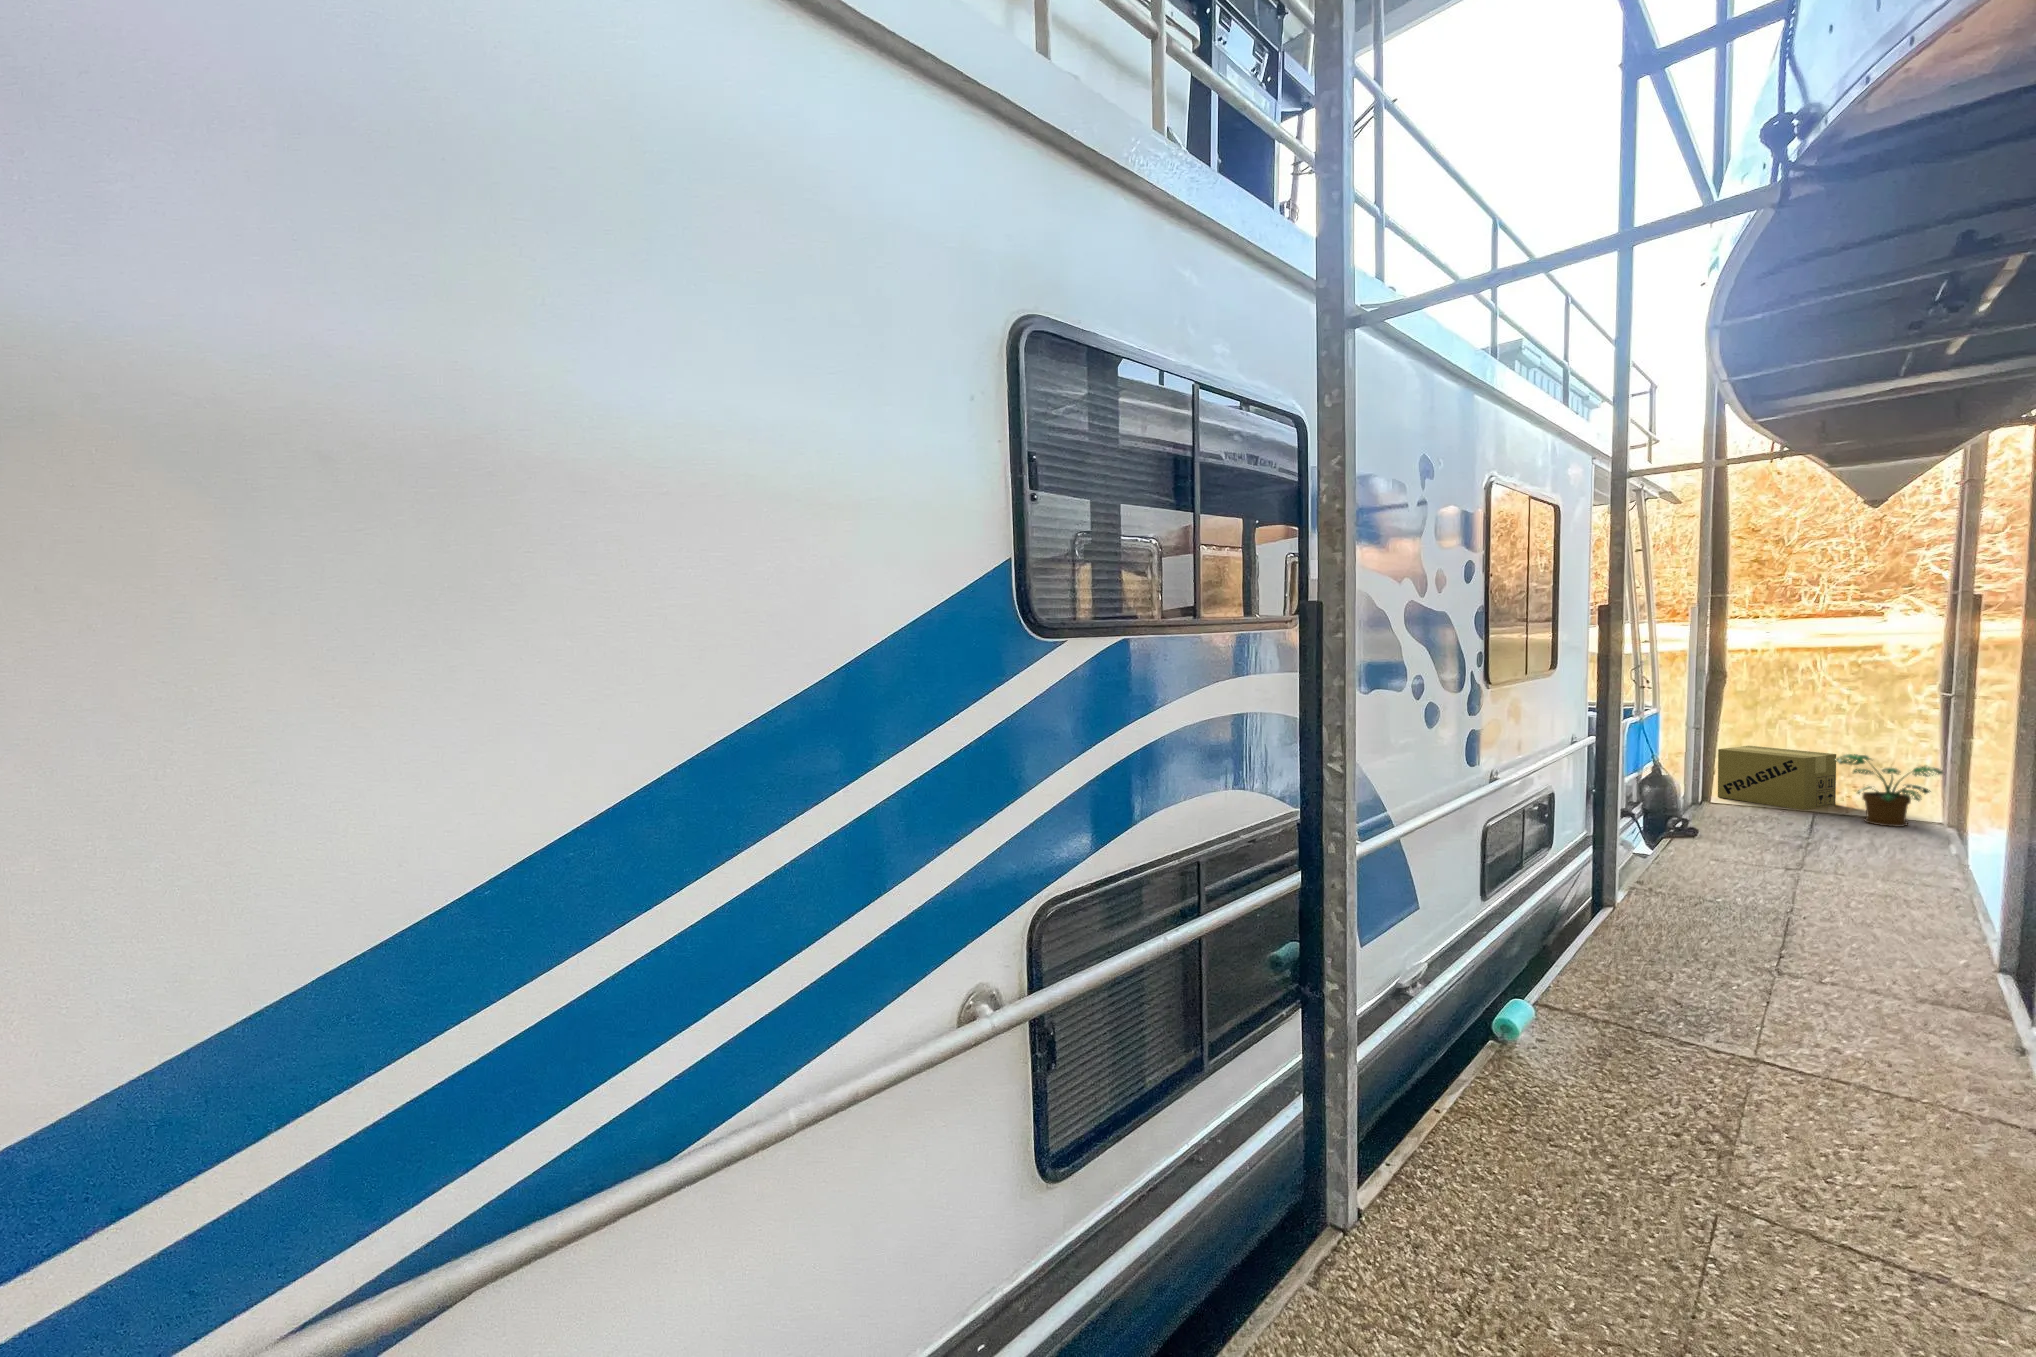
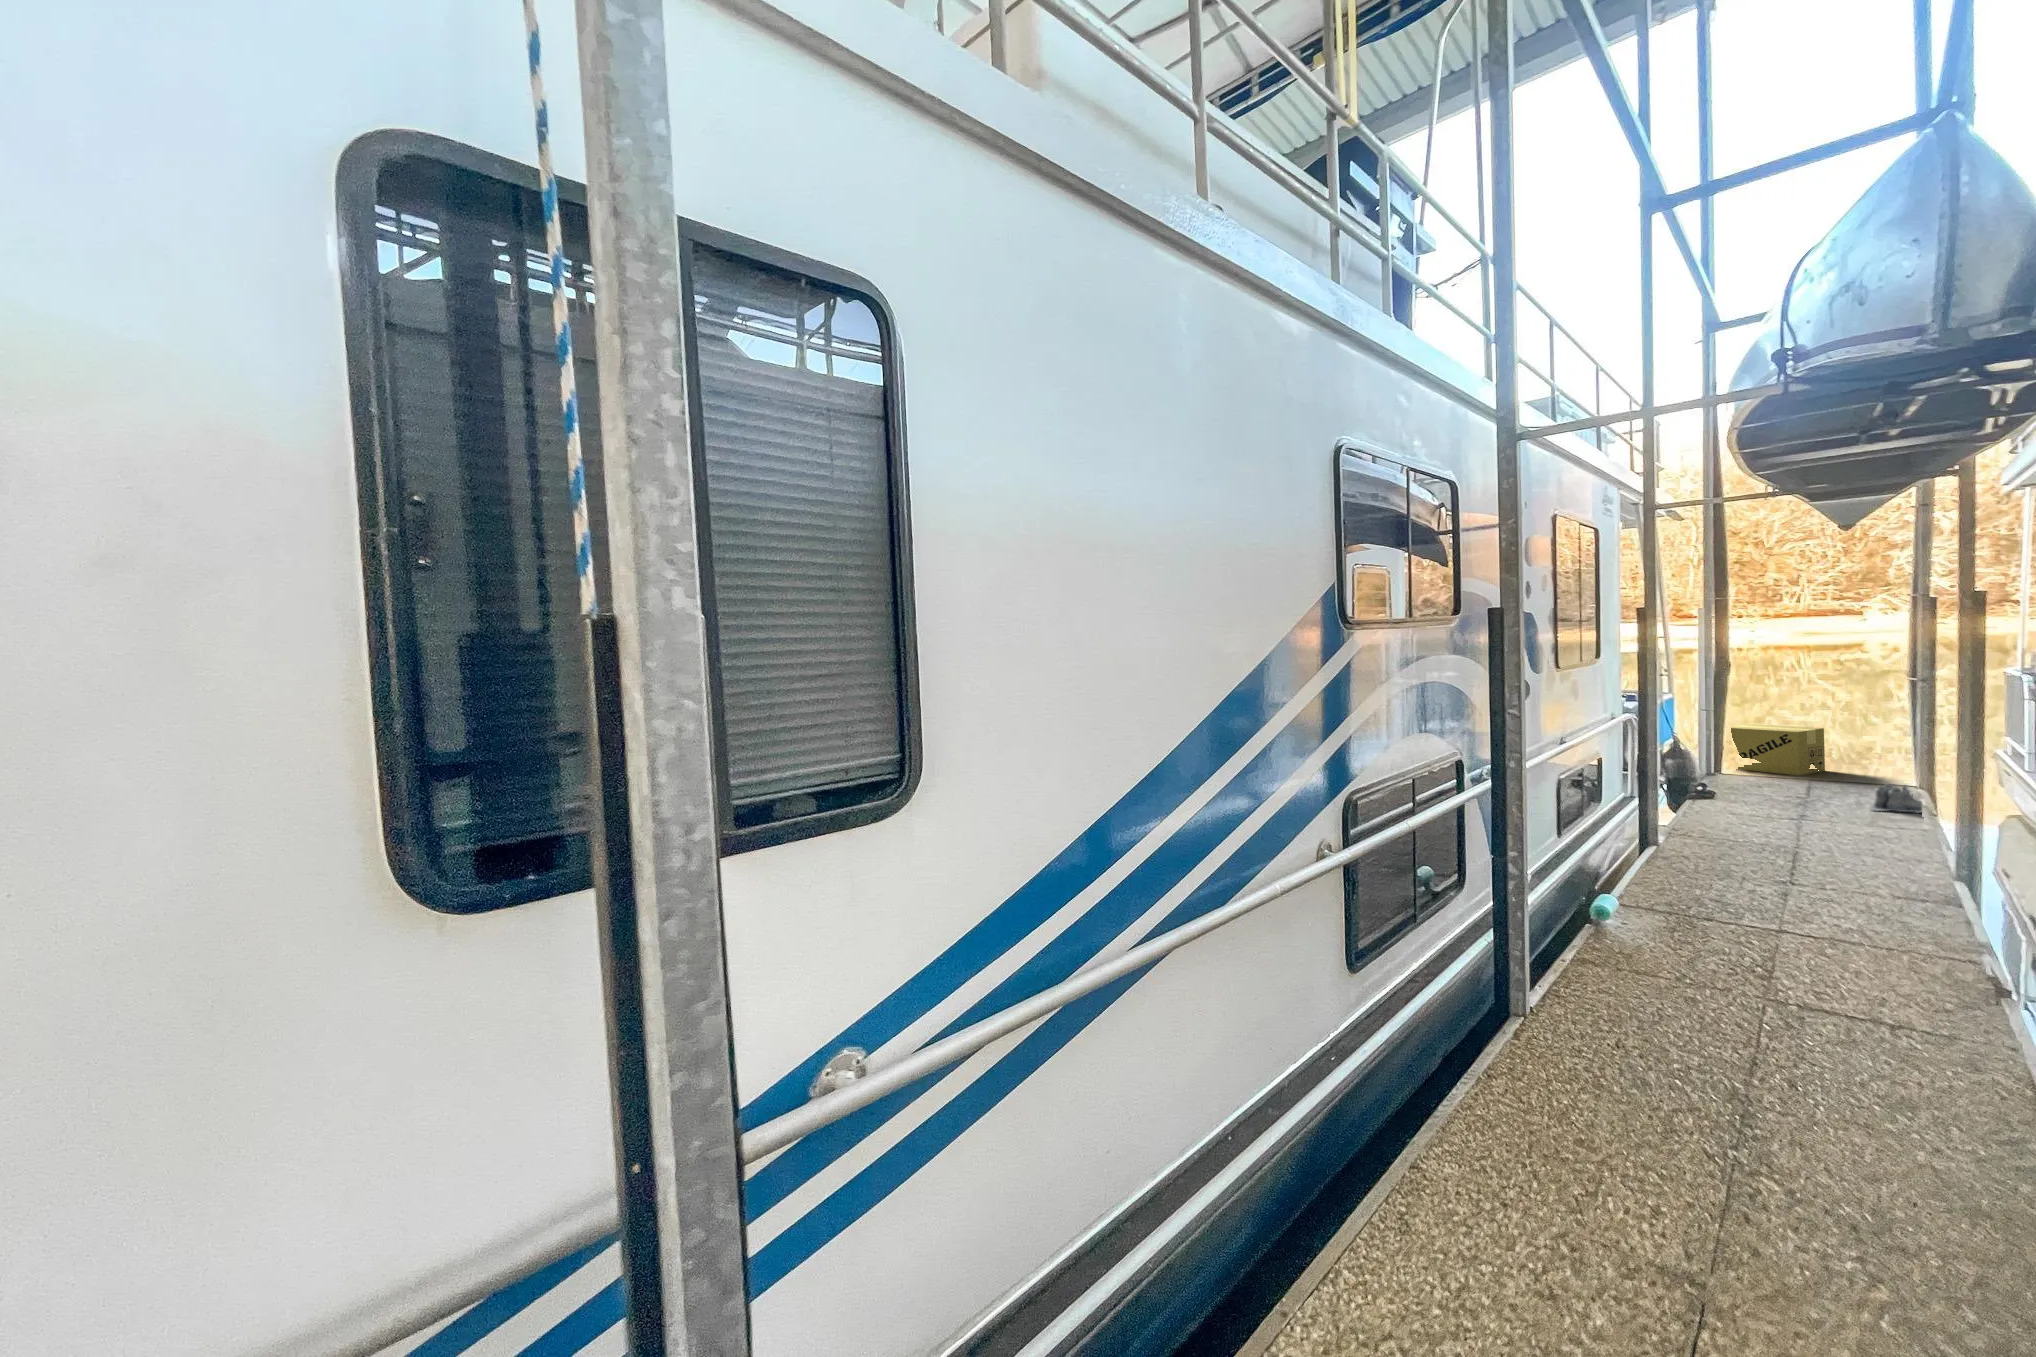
potted plant: present [1836,754,1943,827] -> none [1822,727,1914,785]
boots: none [1888,829,1975,872] -> present [1870,783,1922,813]

